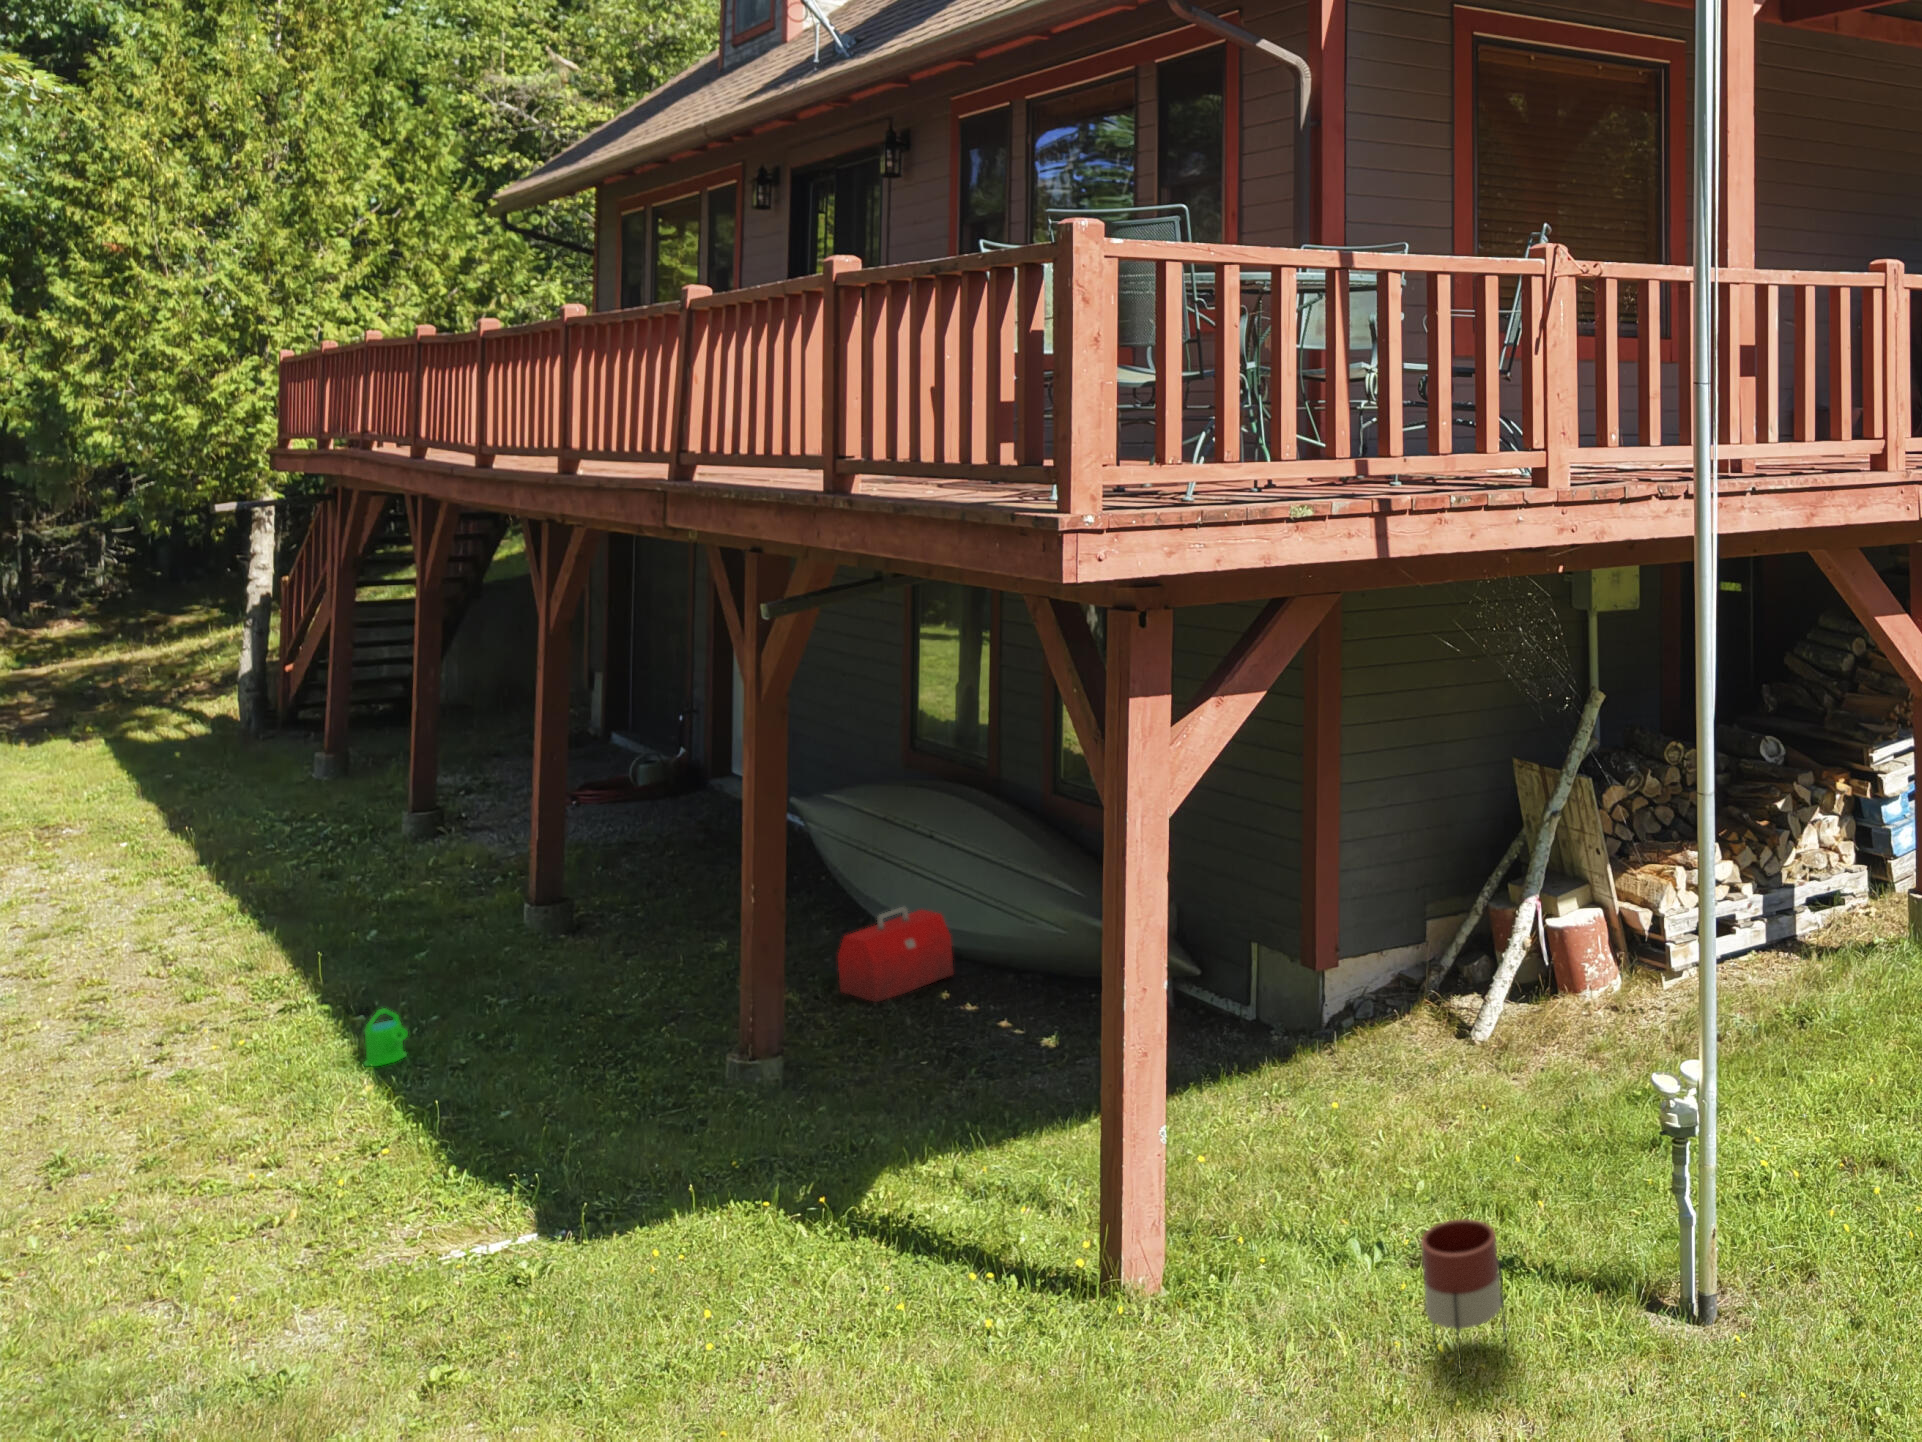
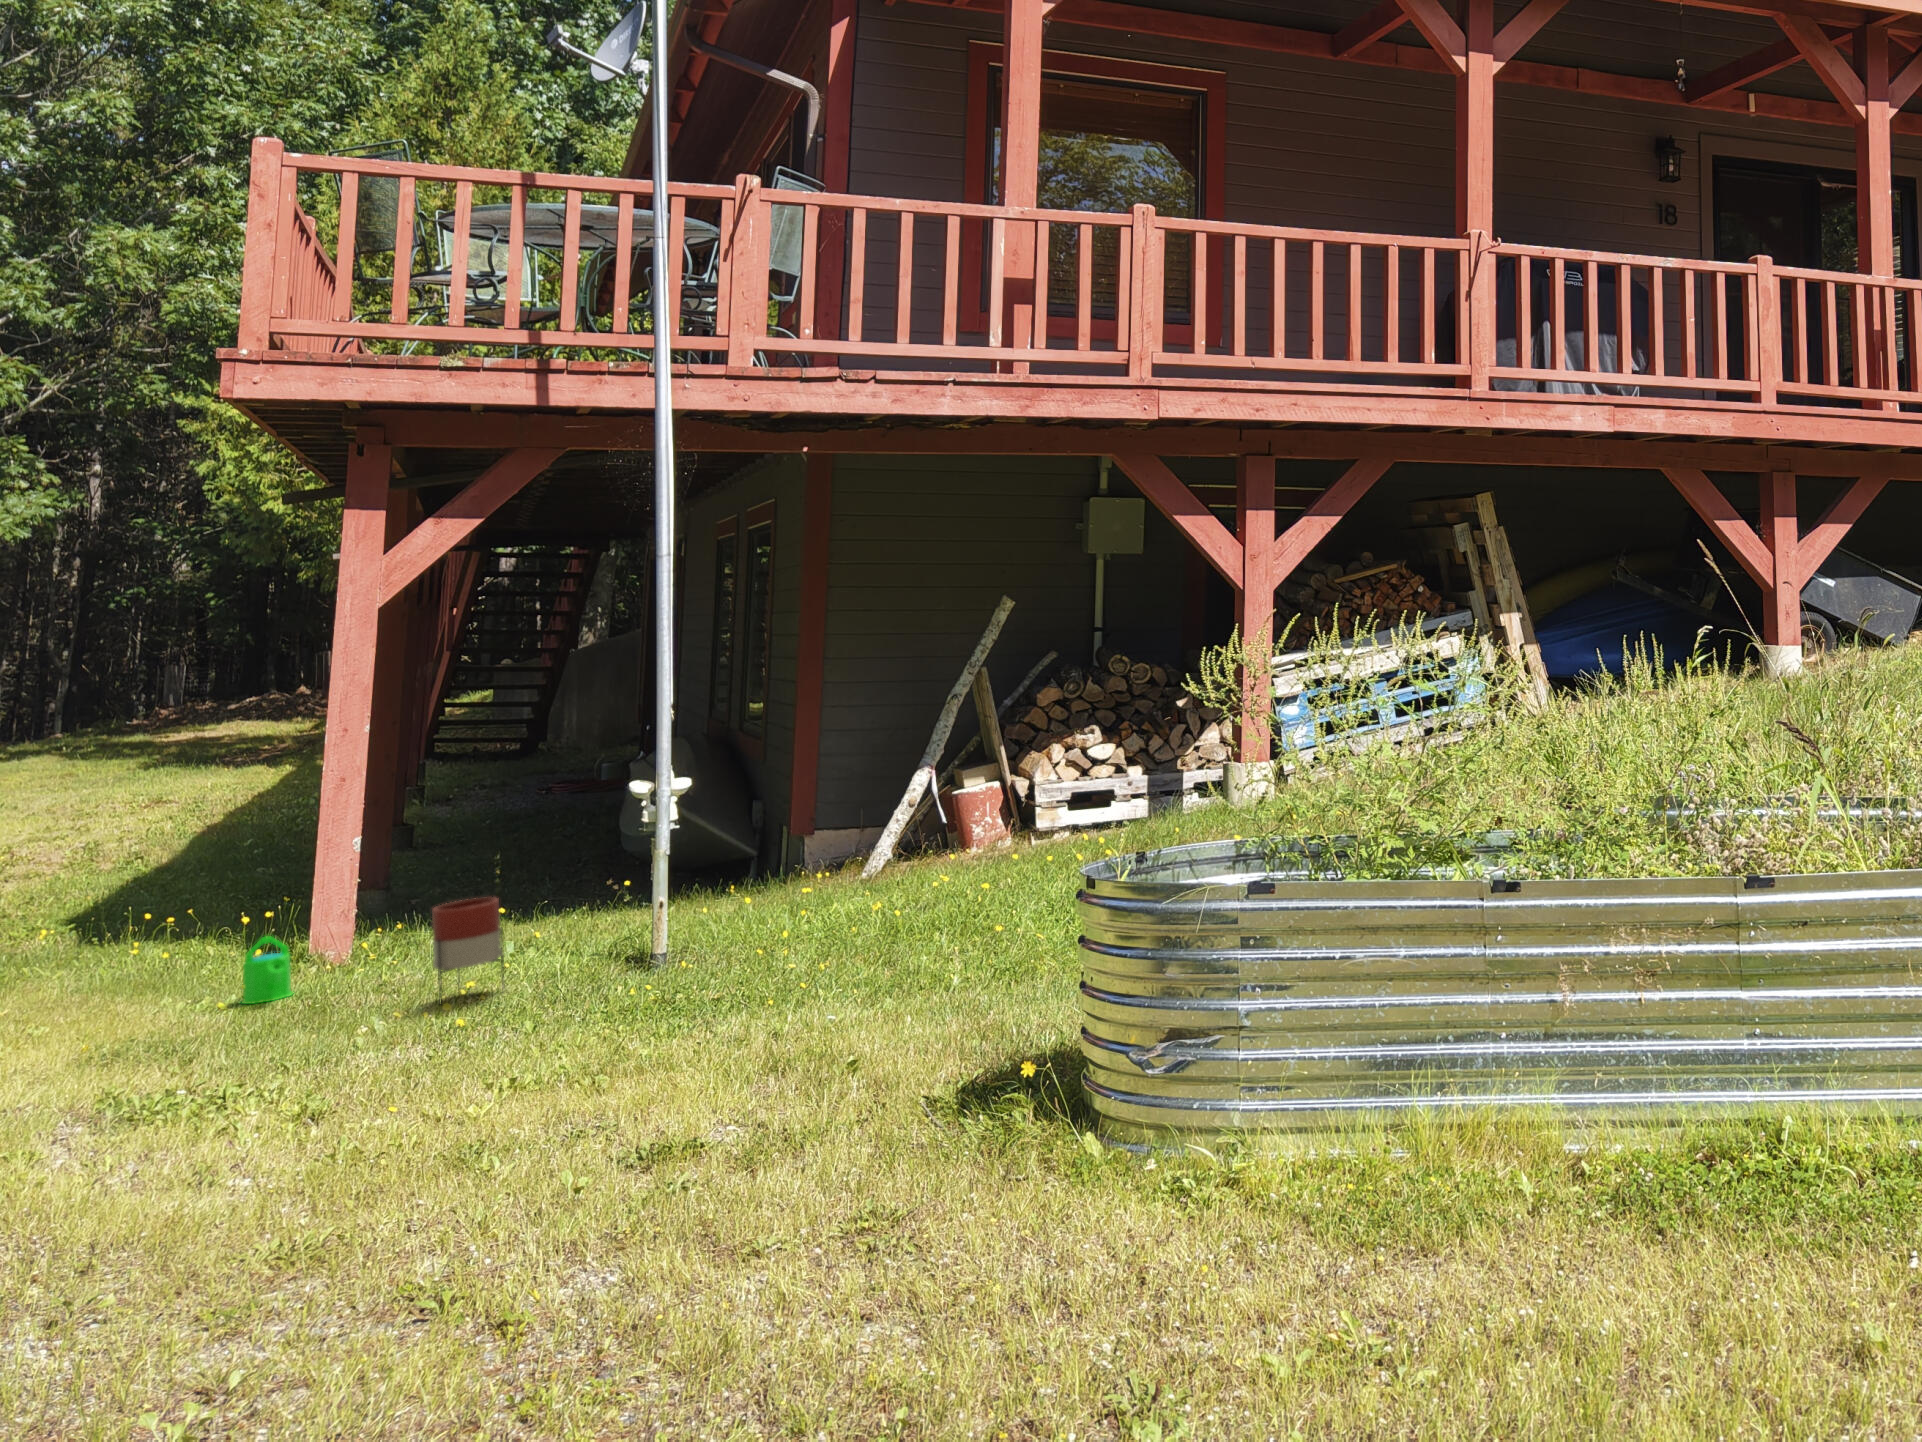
toolbox: present [838,907,953,1002] -> none [482,804,580,879]
watering can: present [364,1008,408,1066] -> present [242,936,293,1004]

